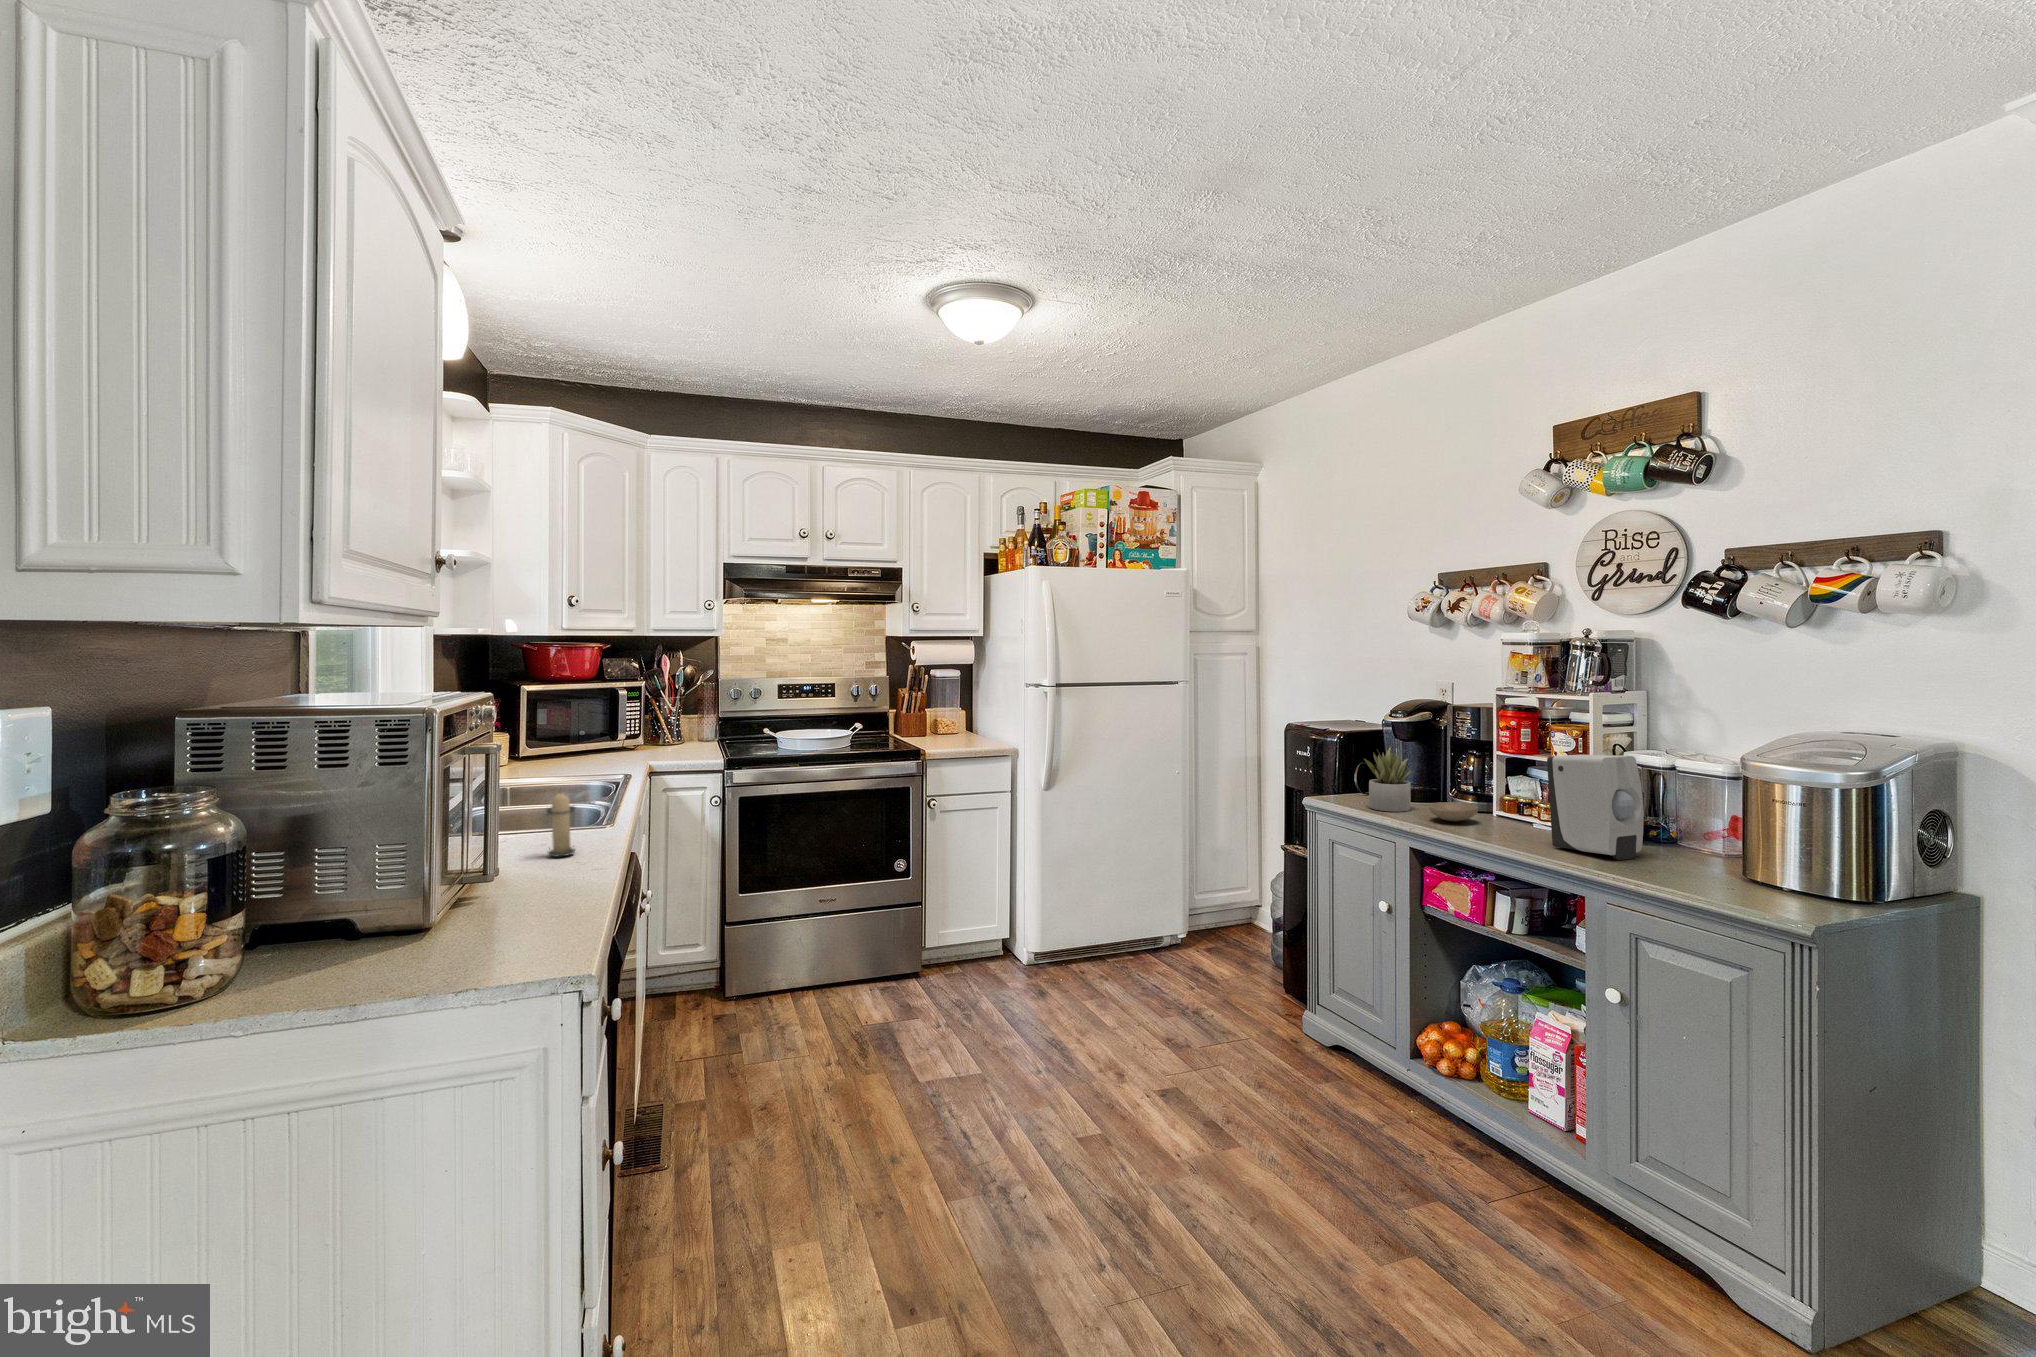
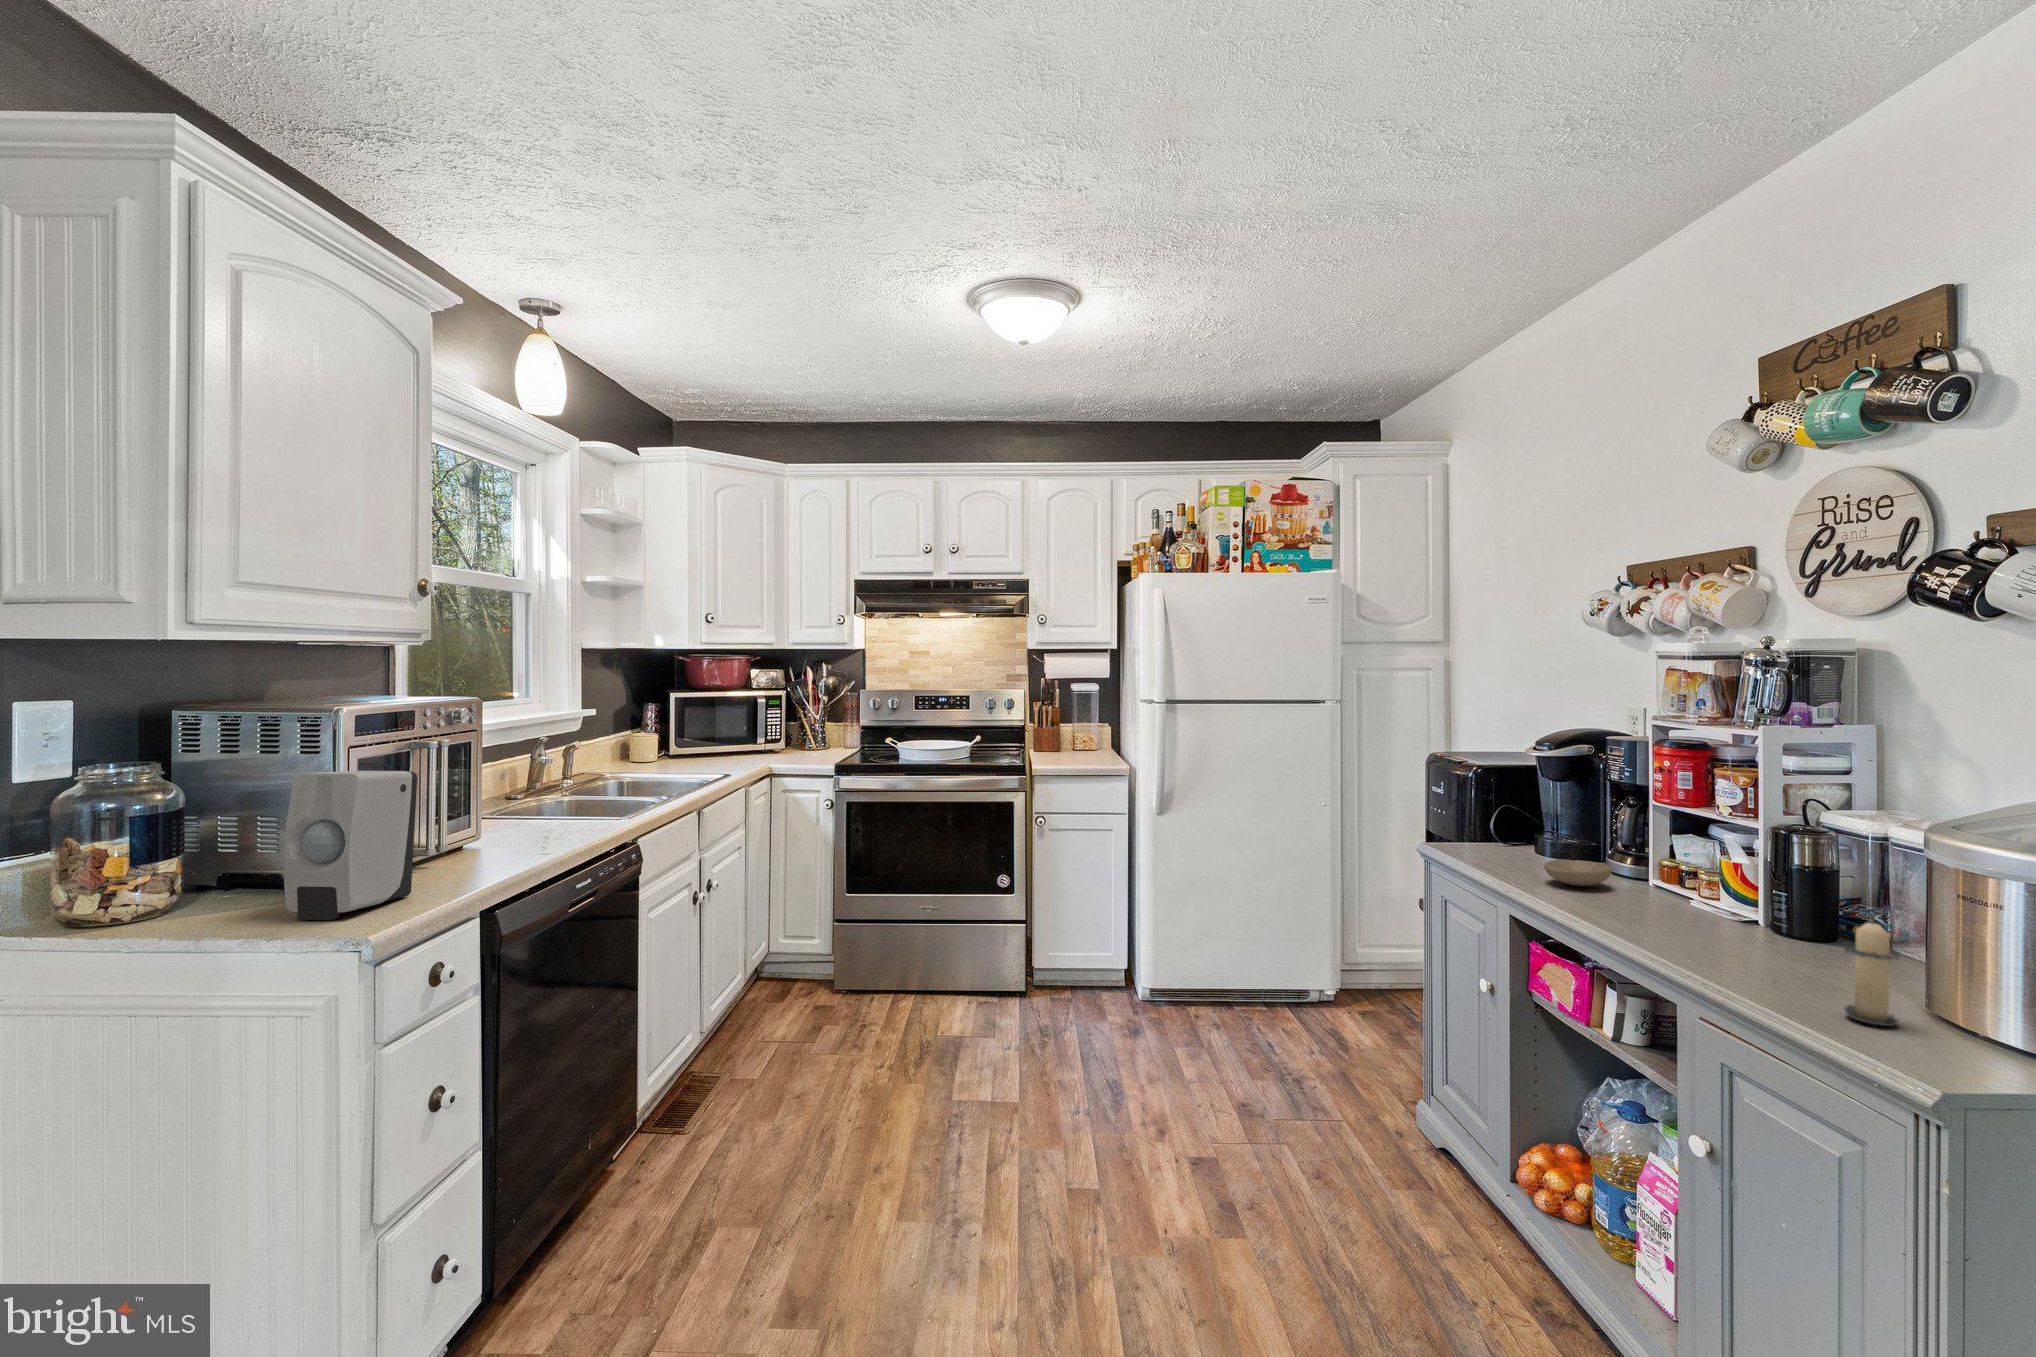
succulent plant: present [1364,747,1411,812] -> none [1480,785,1548,868]
soap dispenser: present [1547,755,1644,860] -> present [284,771,417,920]
candle: present [547,793,575,857] -> present [1844,917,1900,1026]

